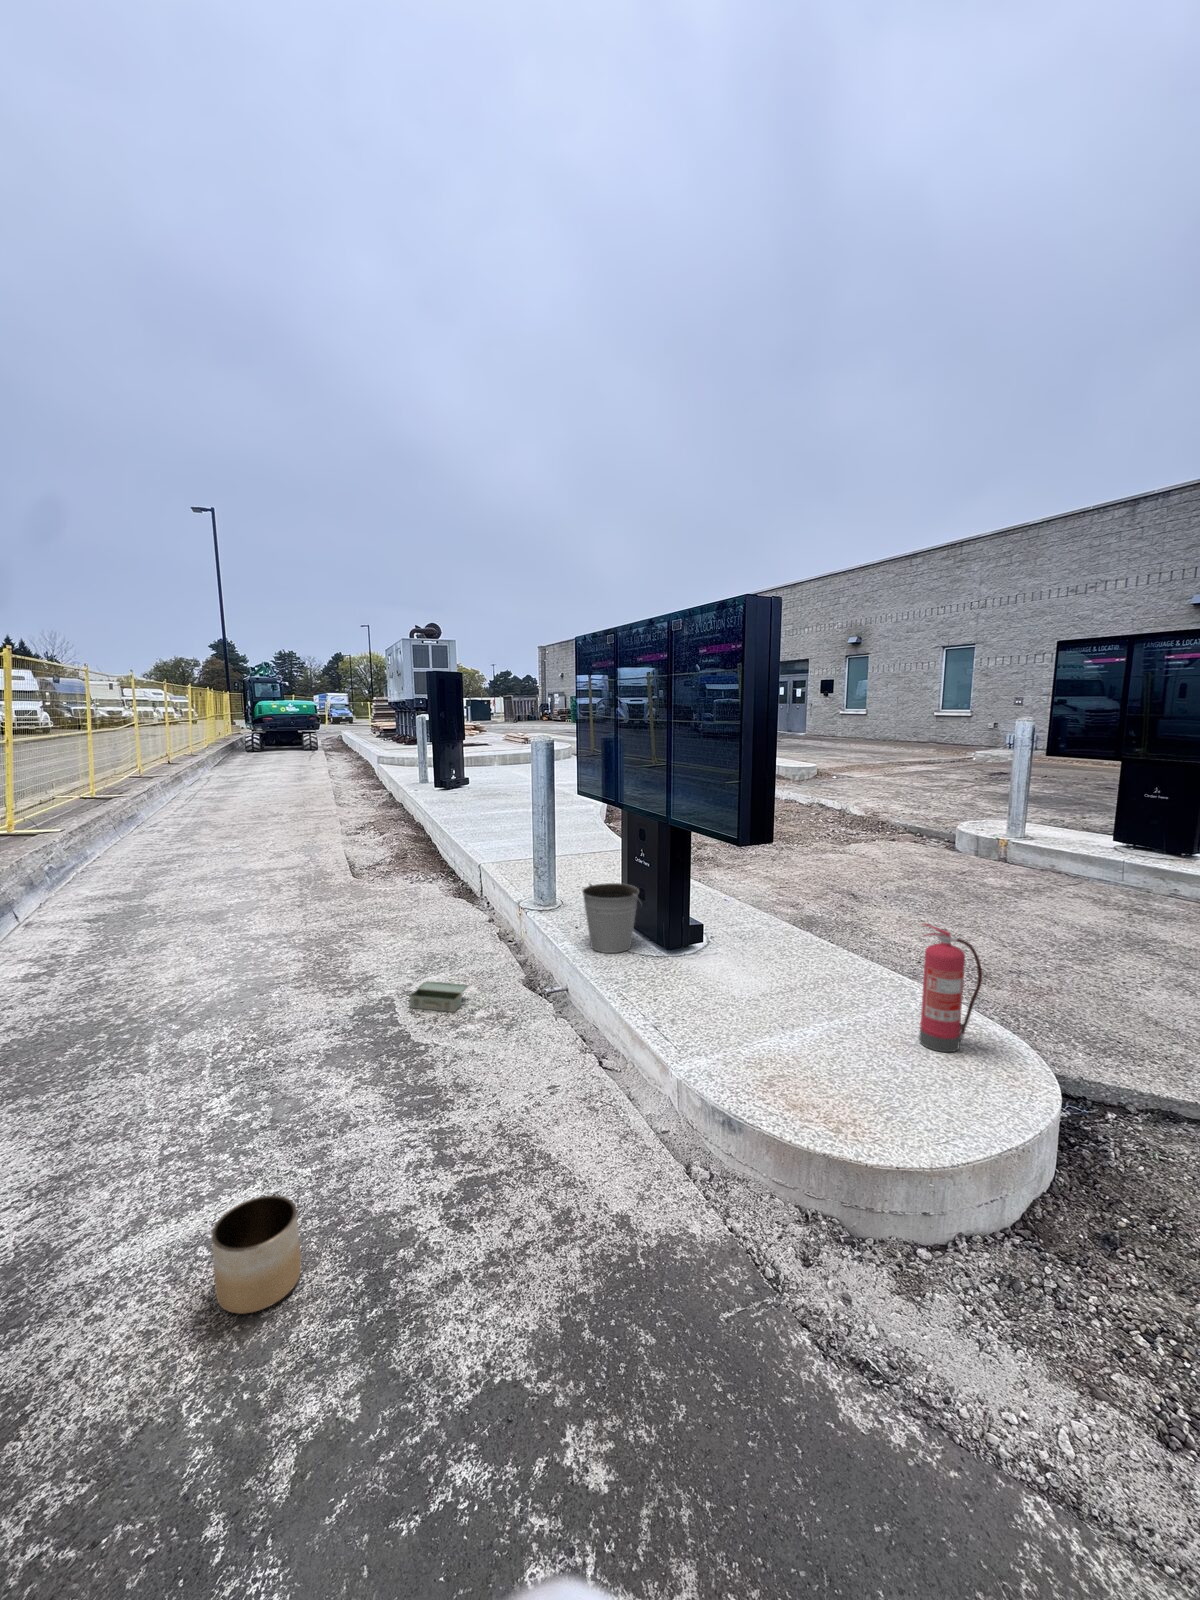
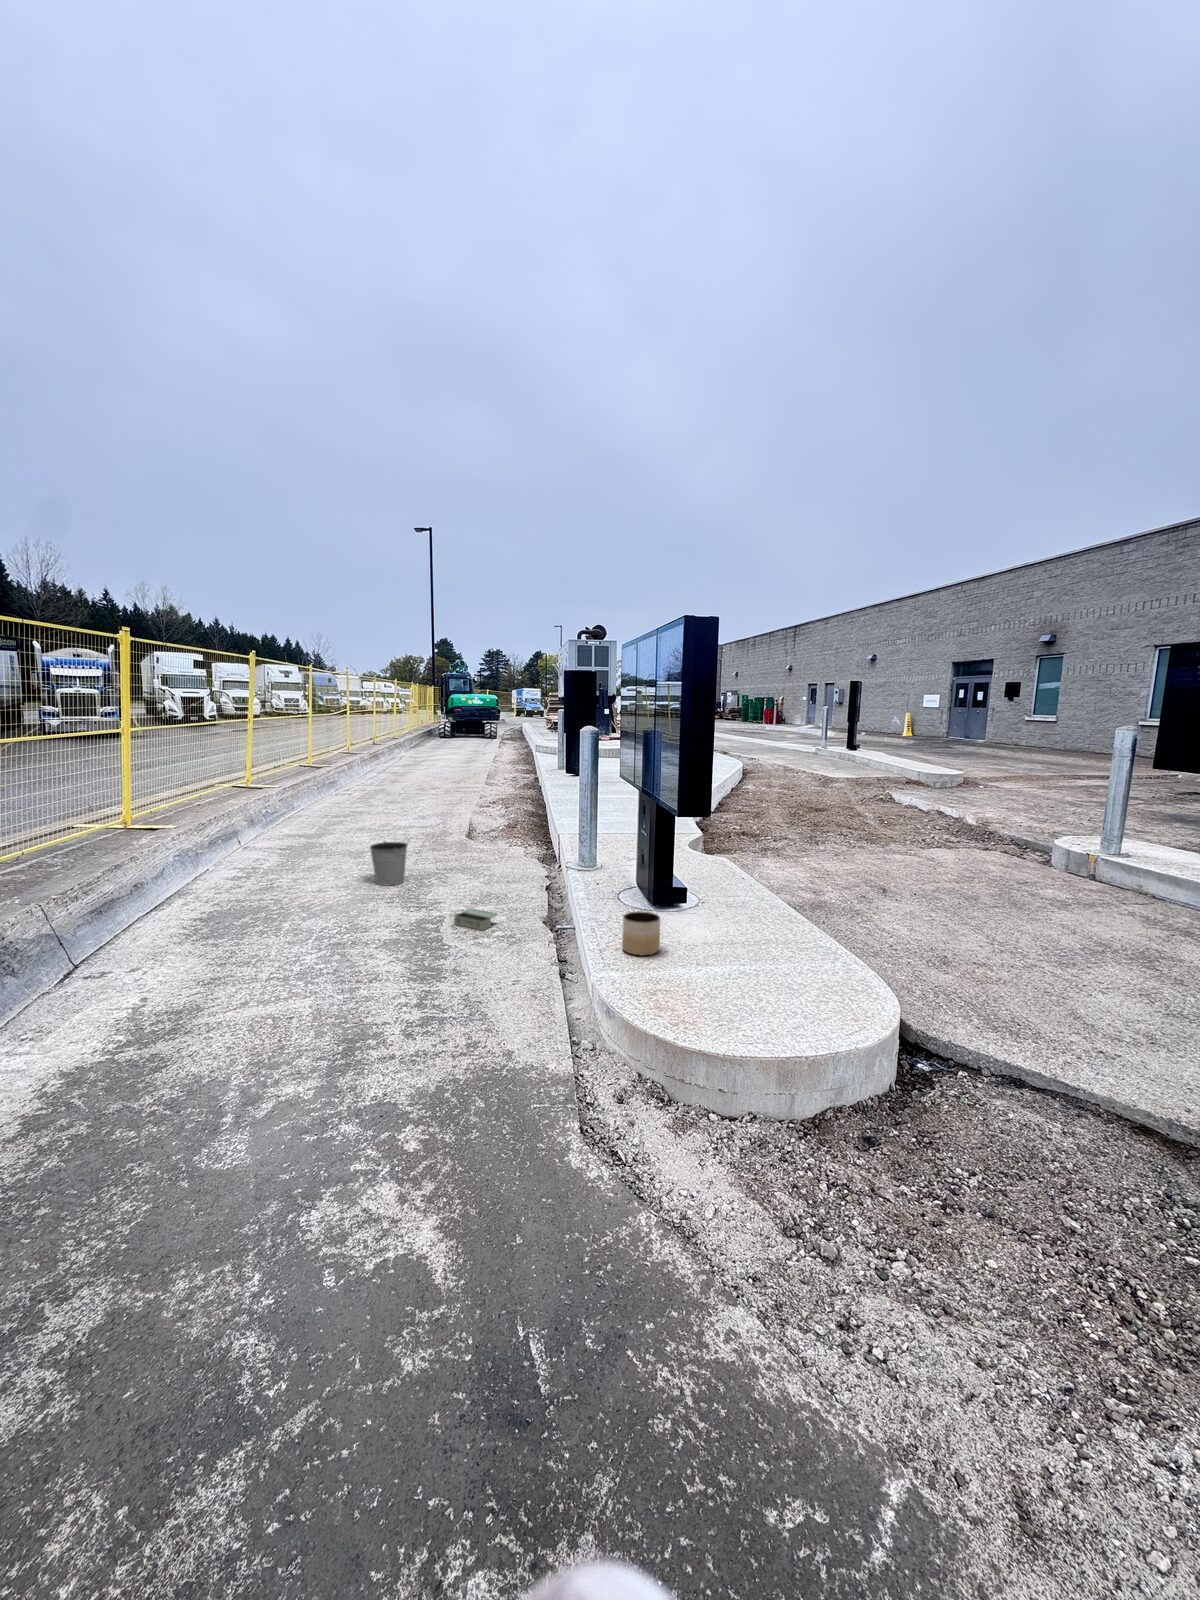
bucket: present [582,883,639,953] -> present [370,841,408,886]
fire extinguisher: present [919,923,982,1052] -> none [785,884,826,986]
planter: present [212,1195,301,1314] -> present [622,911,660,955]

